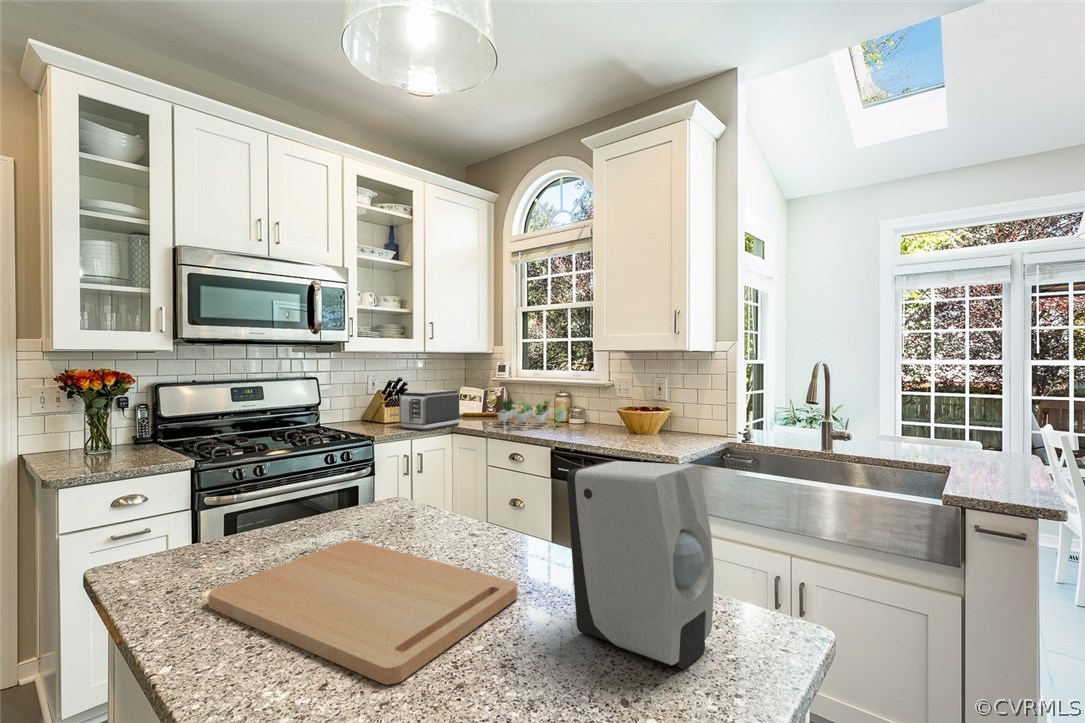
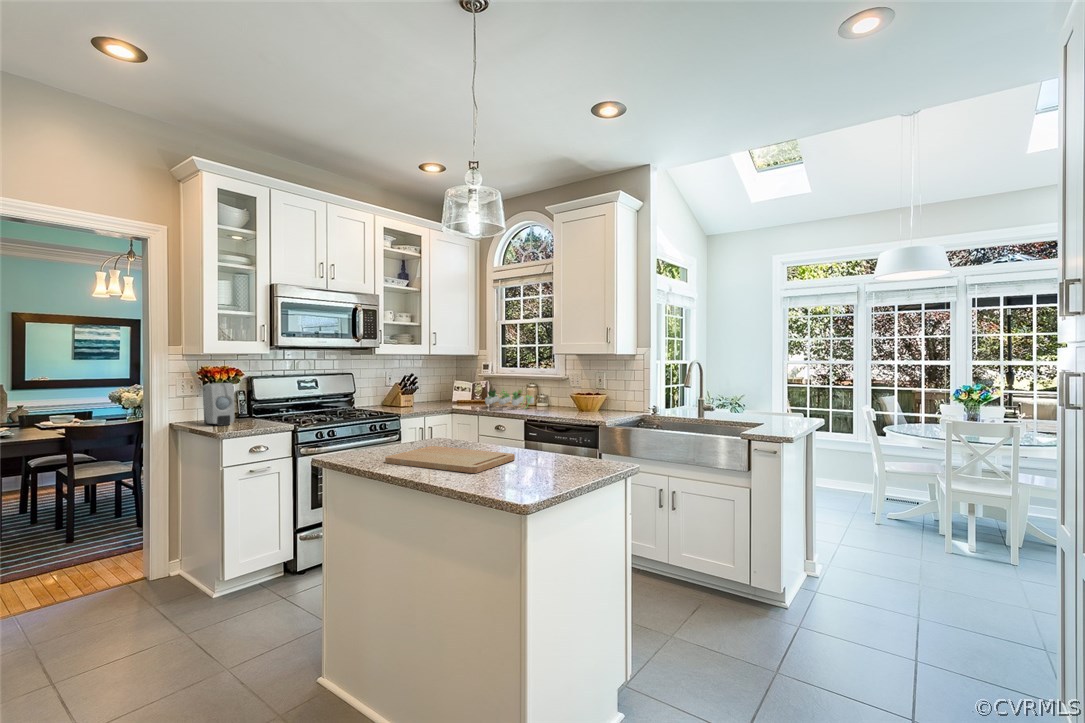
toaster: present [399,390,459,431] -> none [415,382,457,411]
soap dispenser: present [567,461,714,669] -> present [203,383,234,426]

